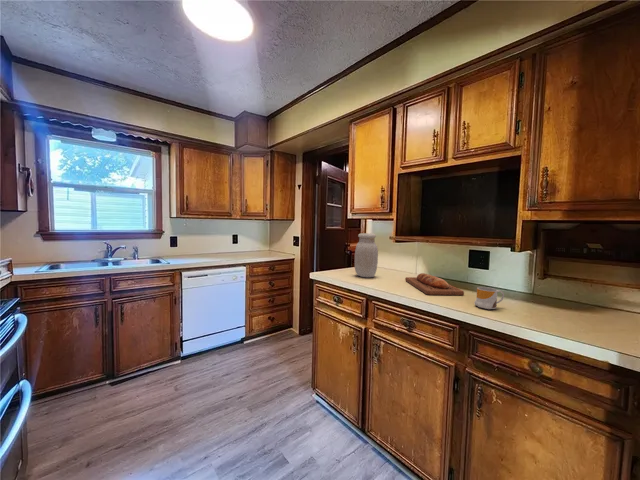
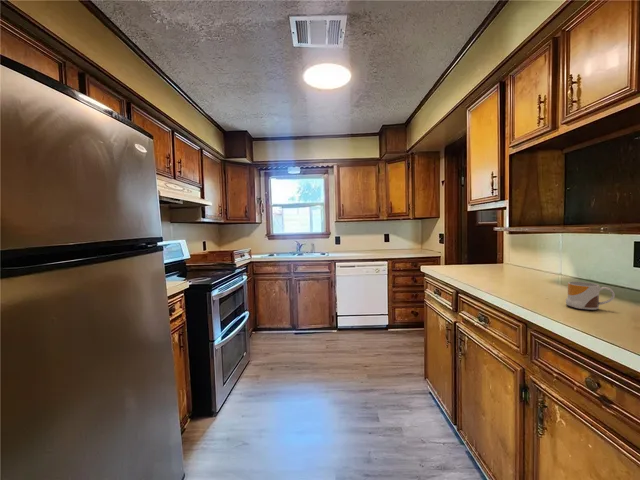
jar: present [355,233,378,277] -> none [463,225,491,272]
bread loaf: present [405,273,464,295] -> none [518,269,579,295]

